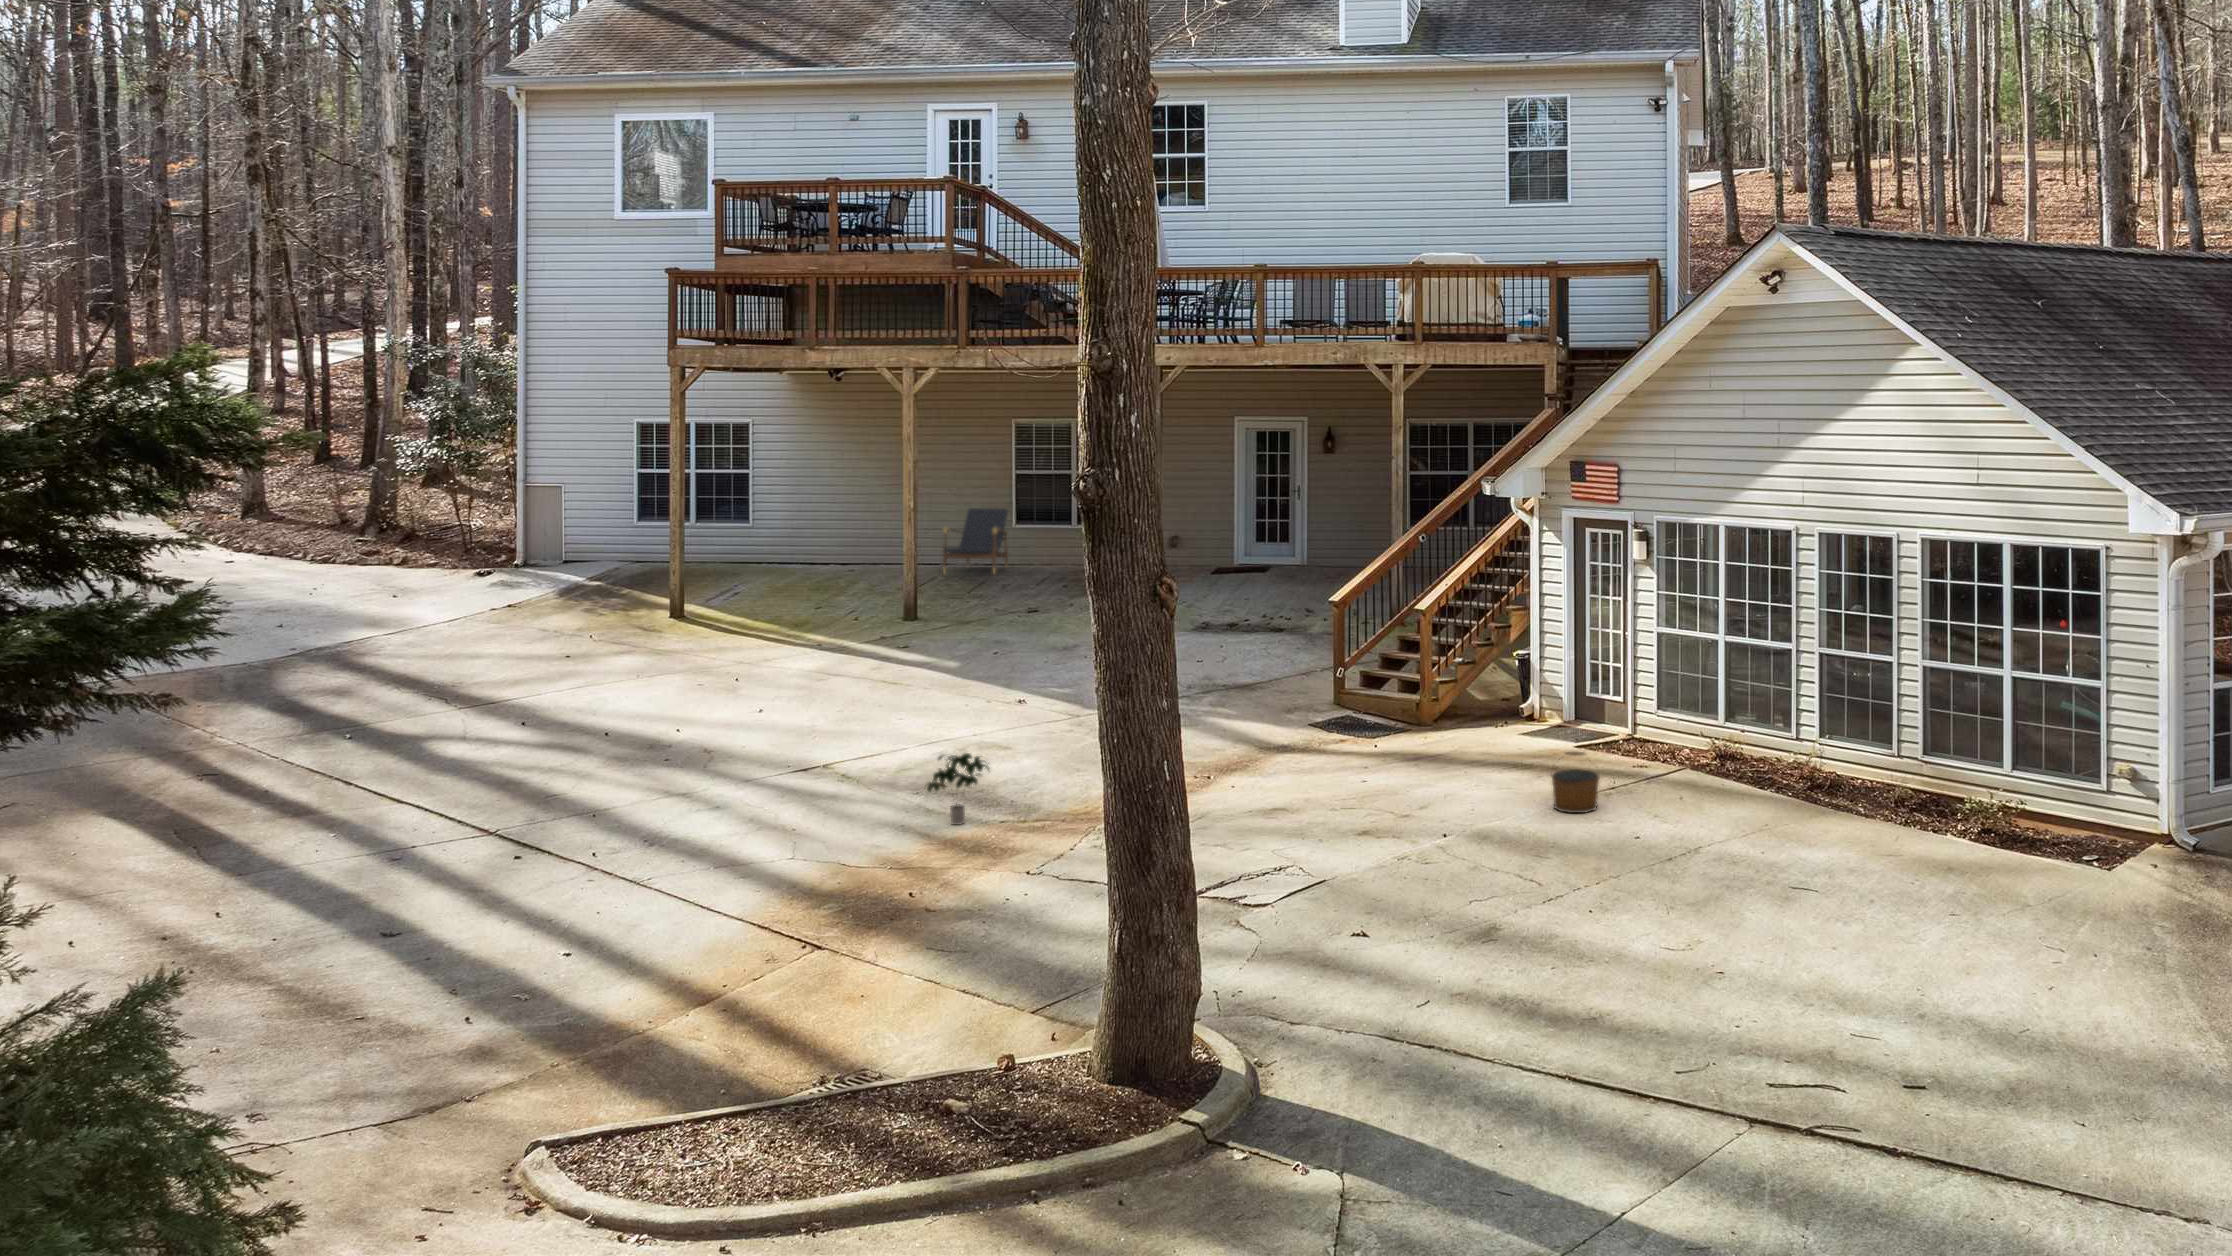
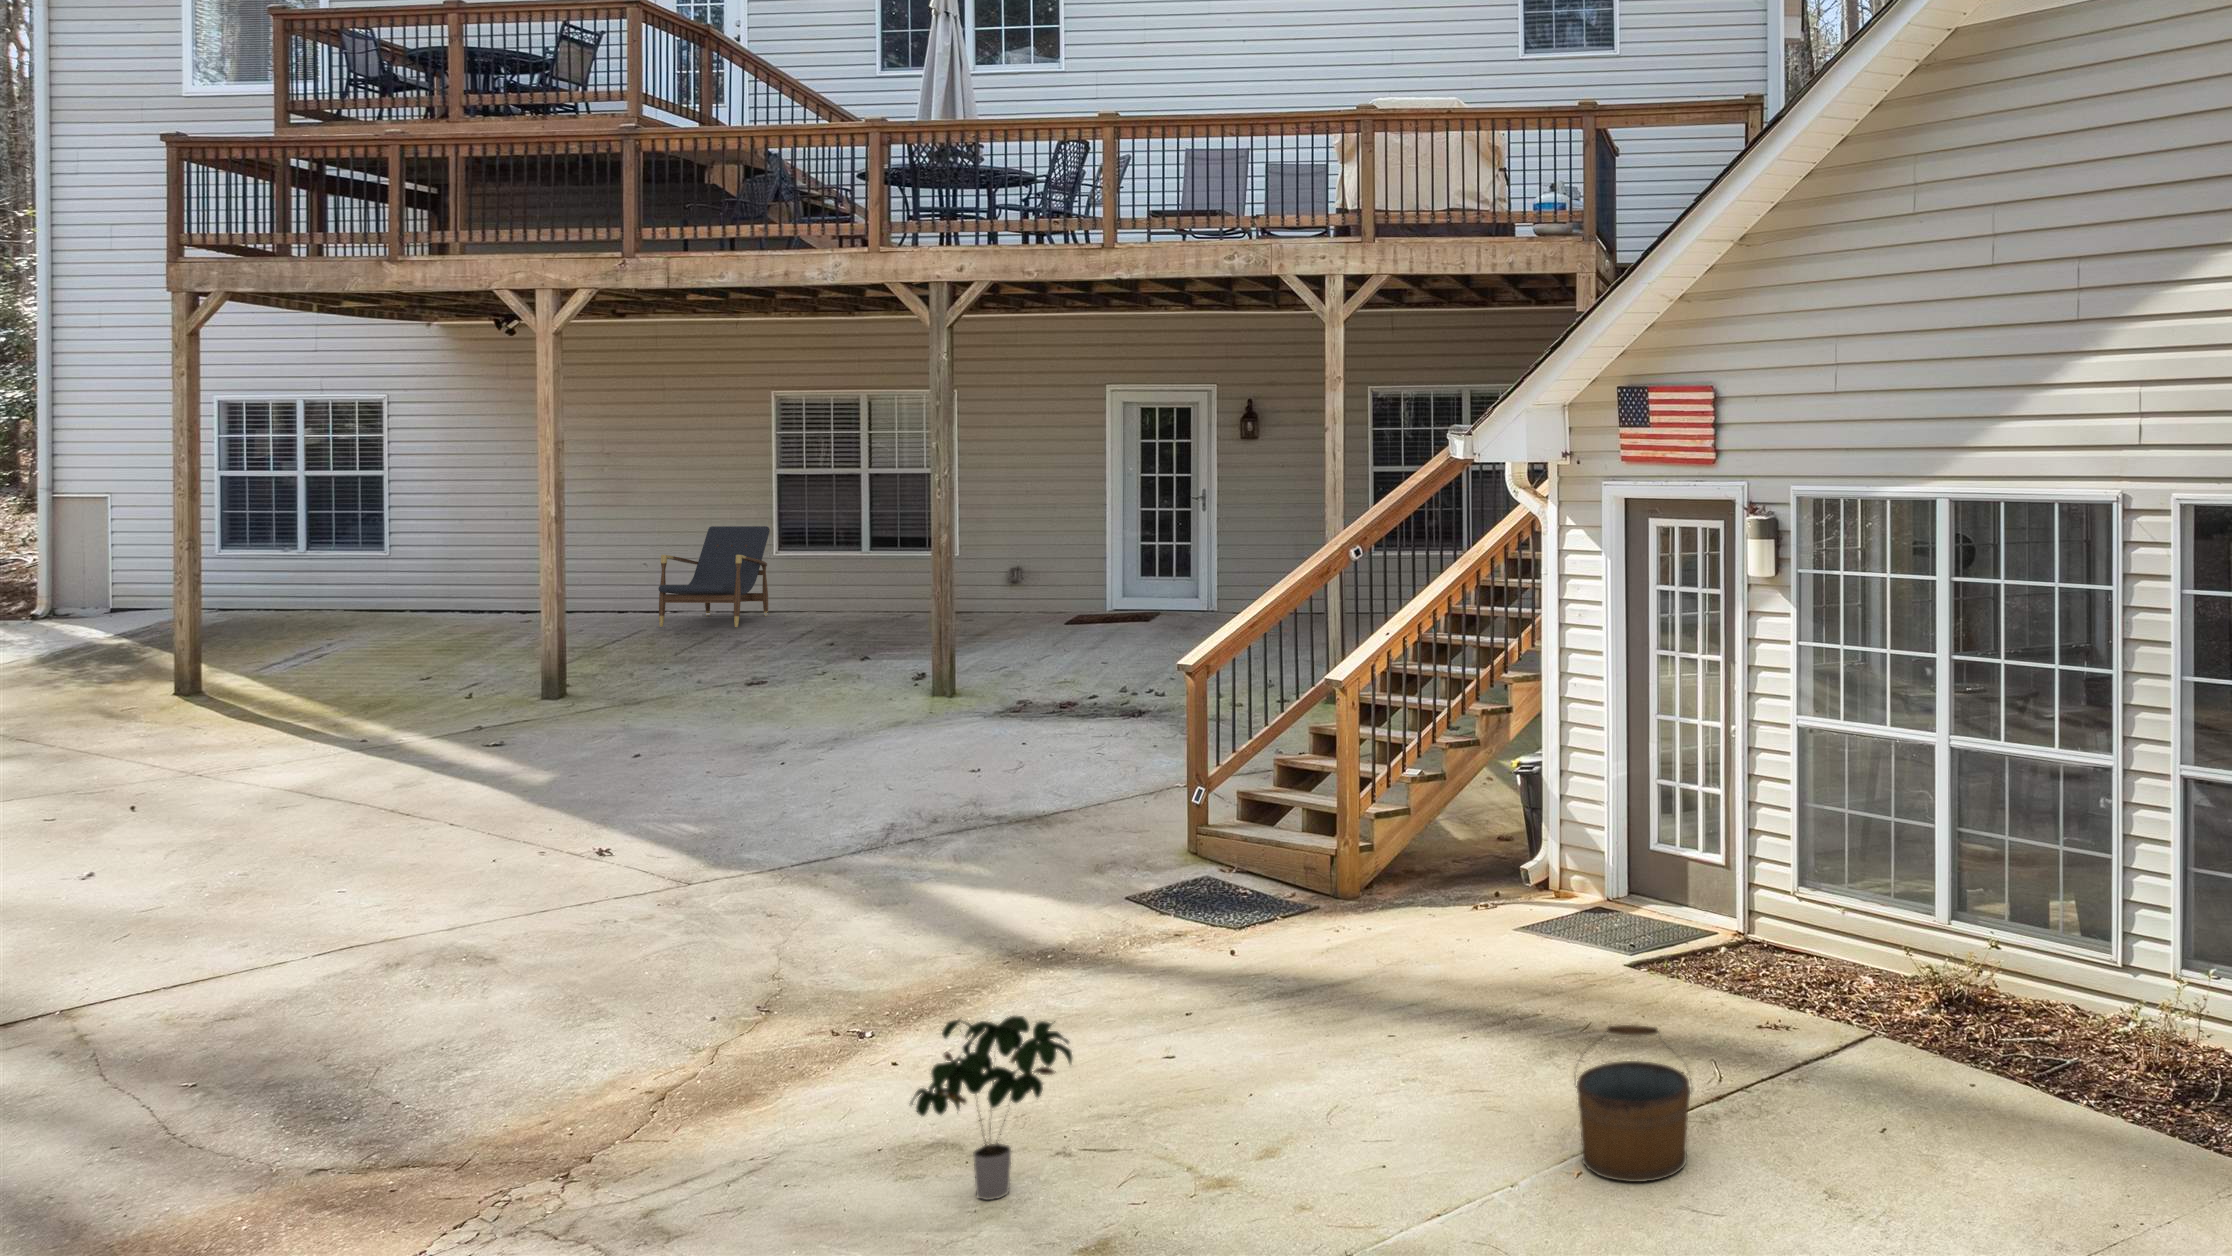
potted plant: present [925,753,989,825] -> present [910,1016,1072,1200]

